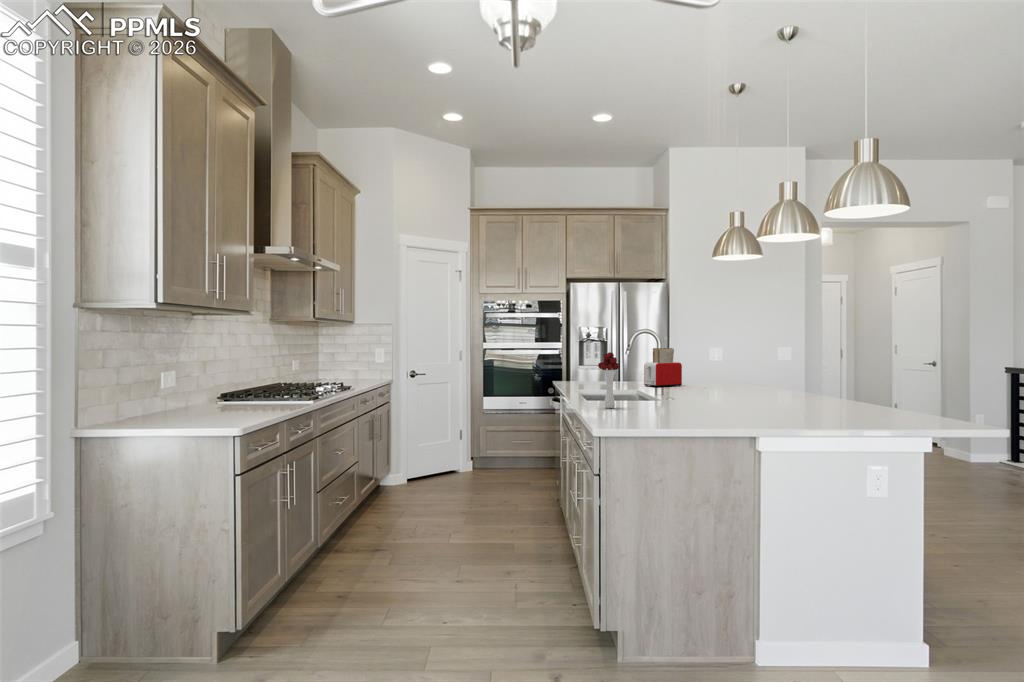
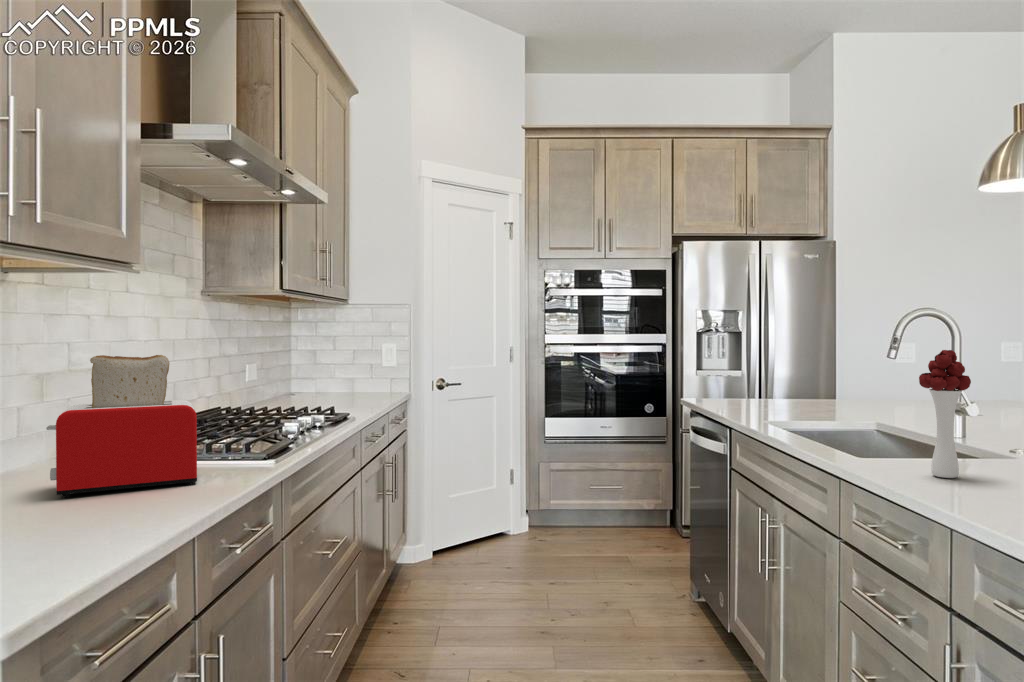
toaster: present [644,348,682,387] -> present [46,355,197,497]

